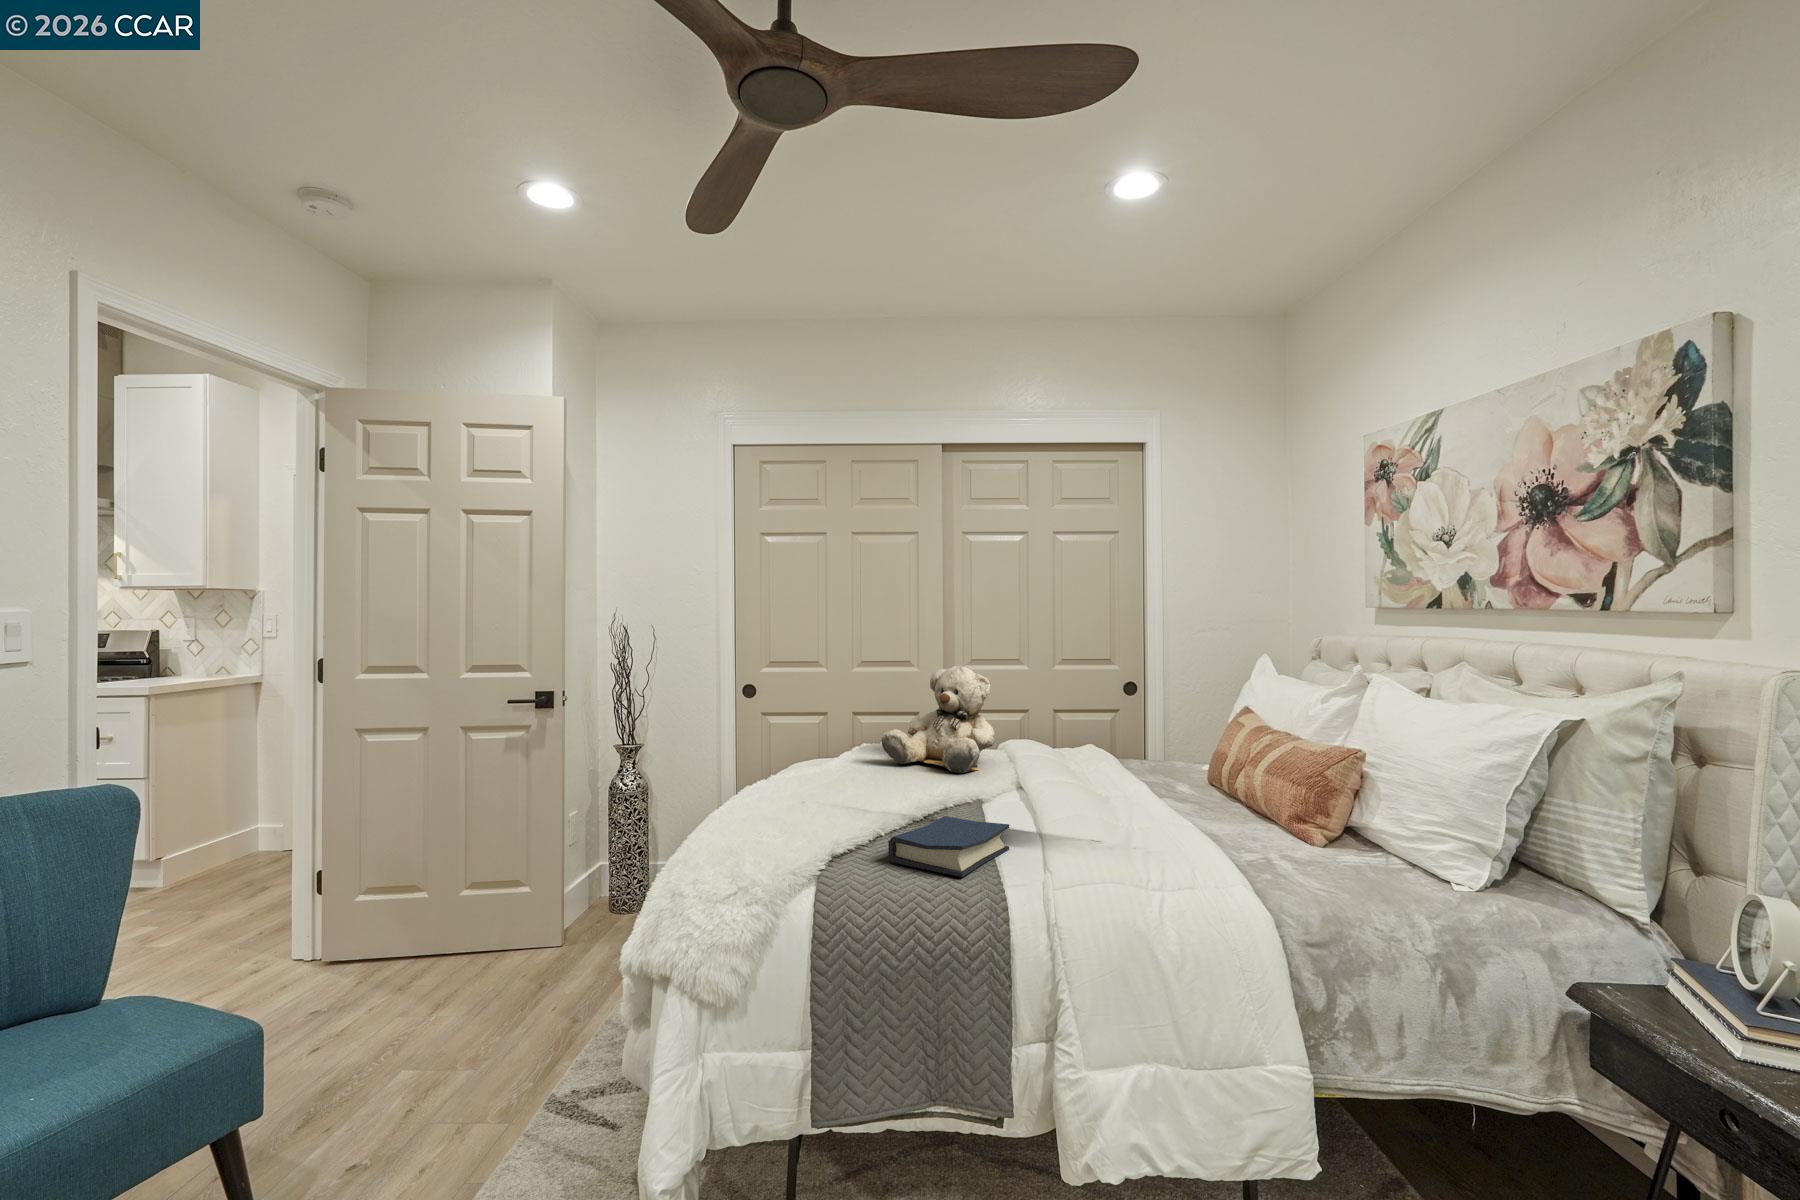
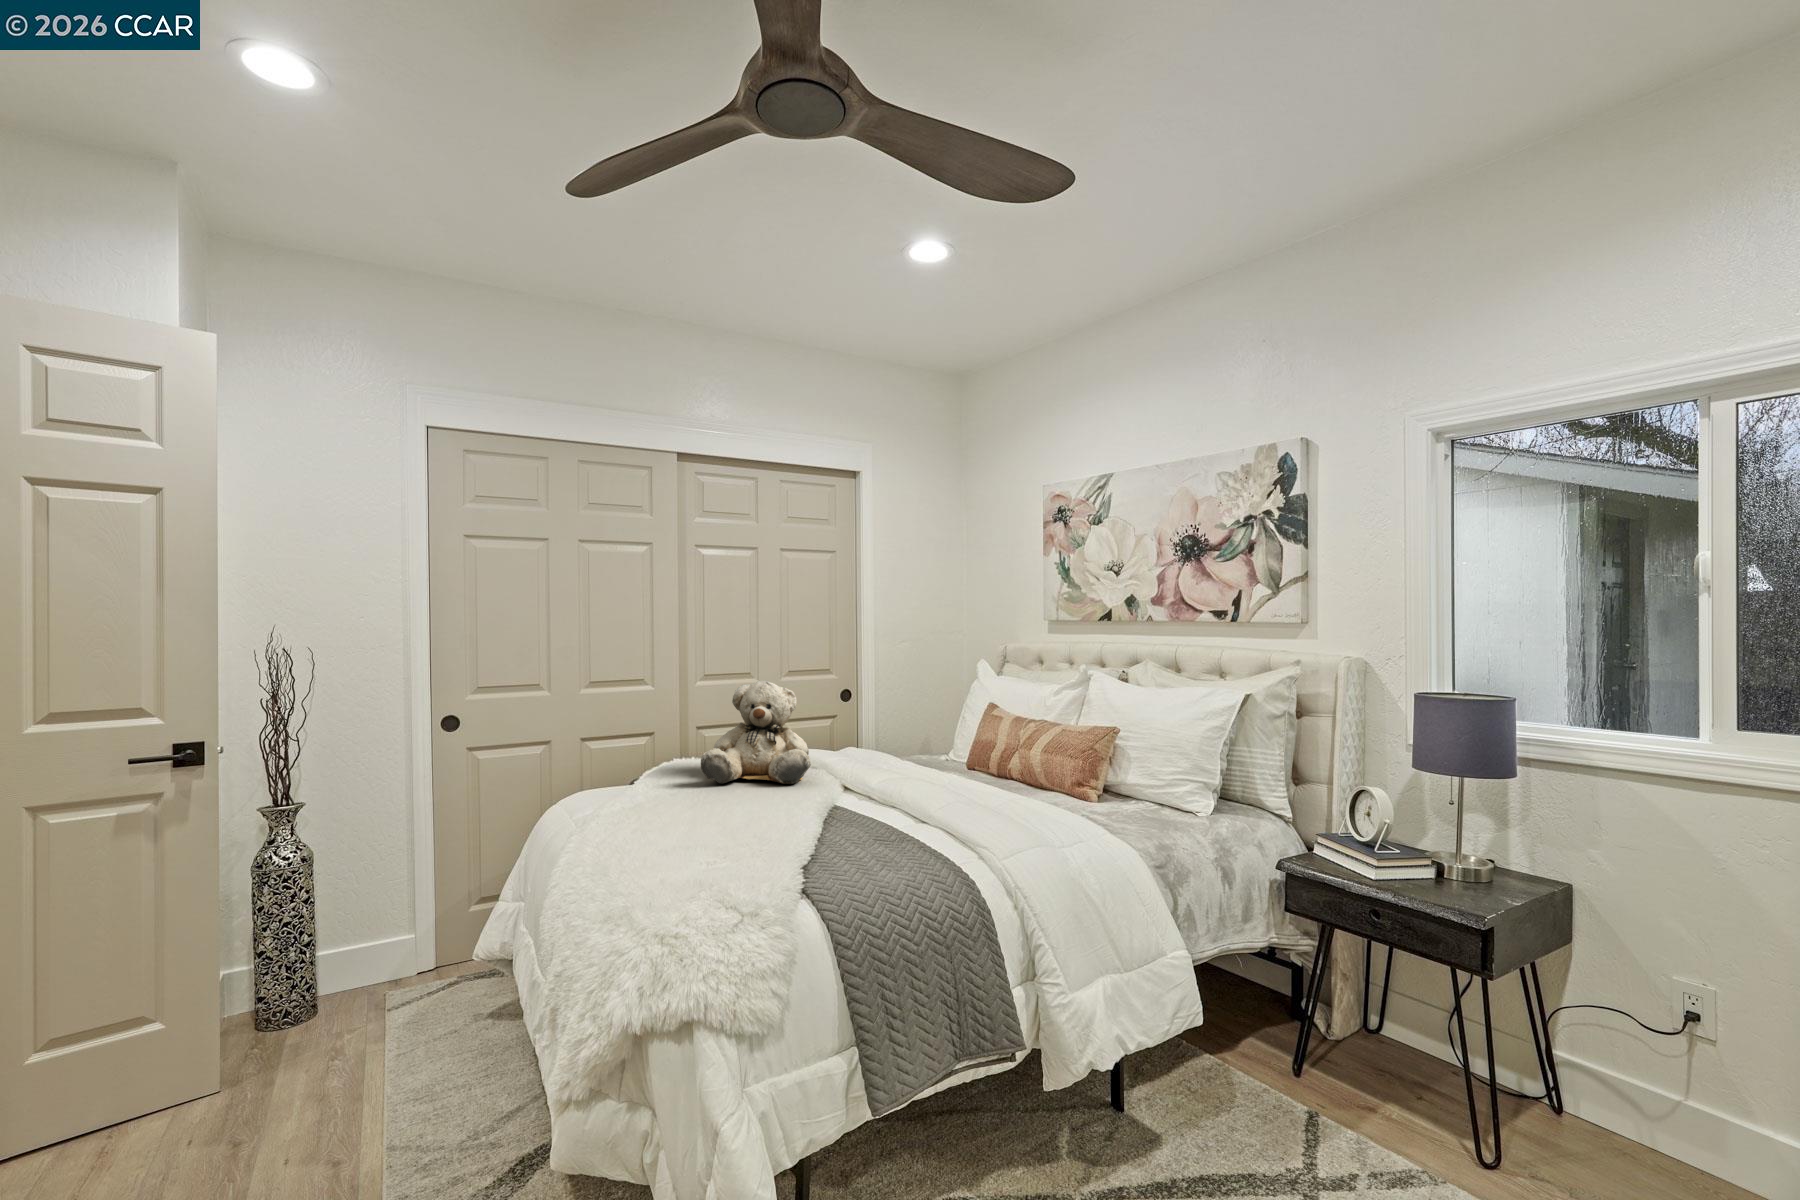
hardback book: present [888,816,1009,877] -> none [837,816,917,865]

